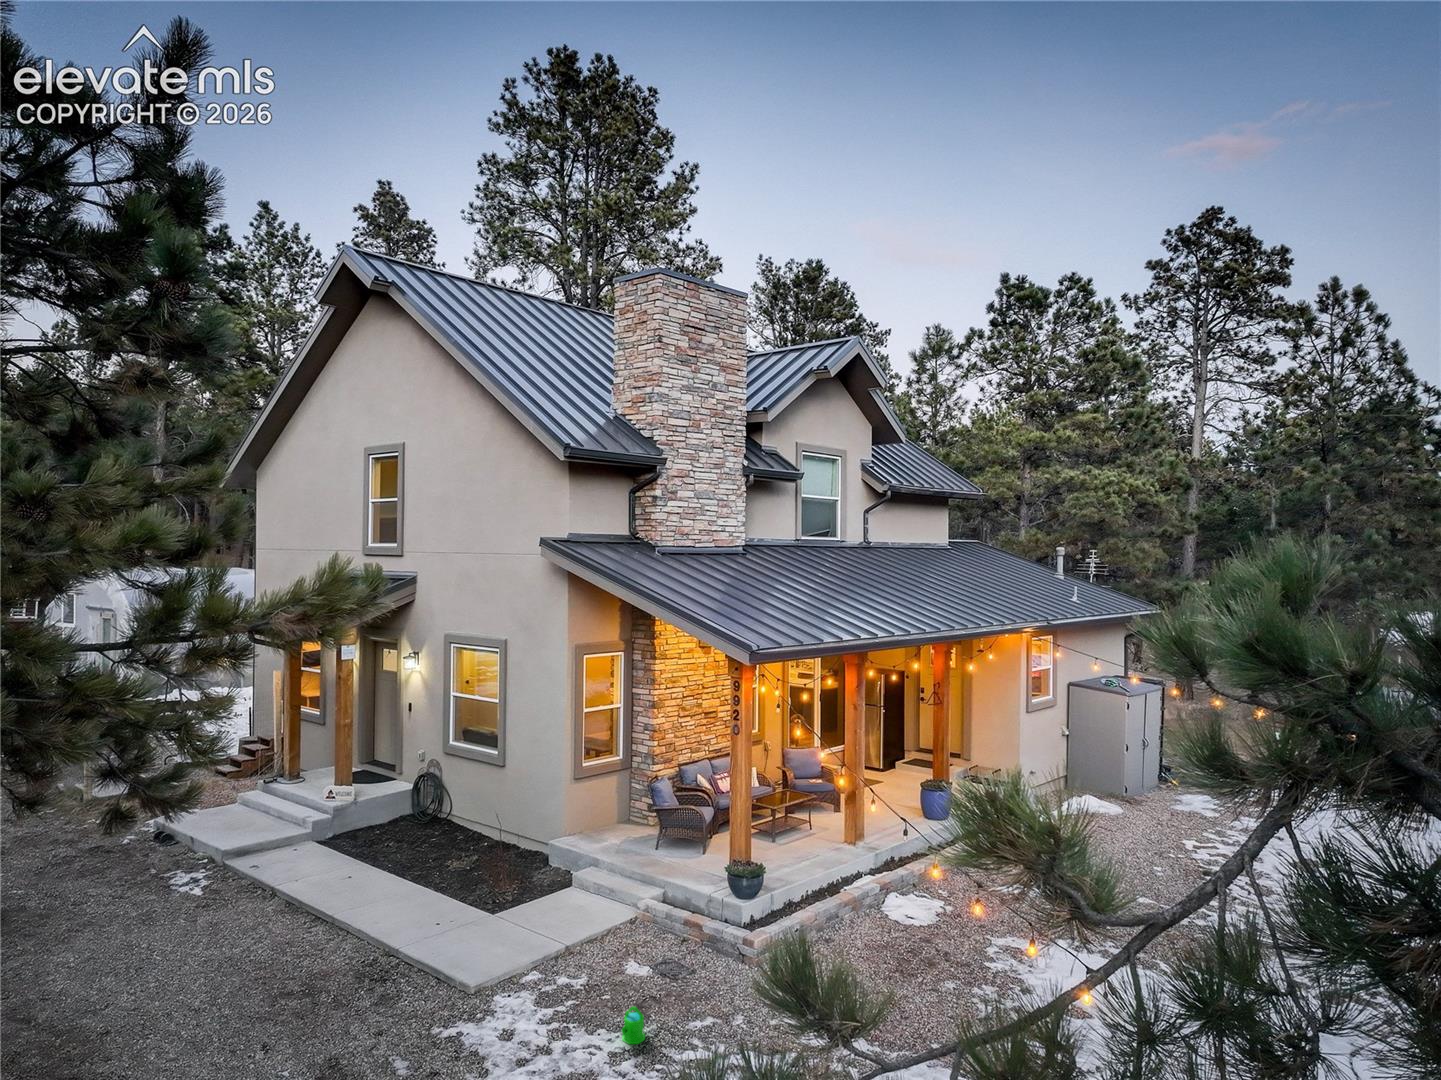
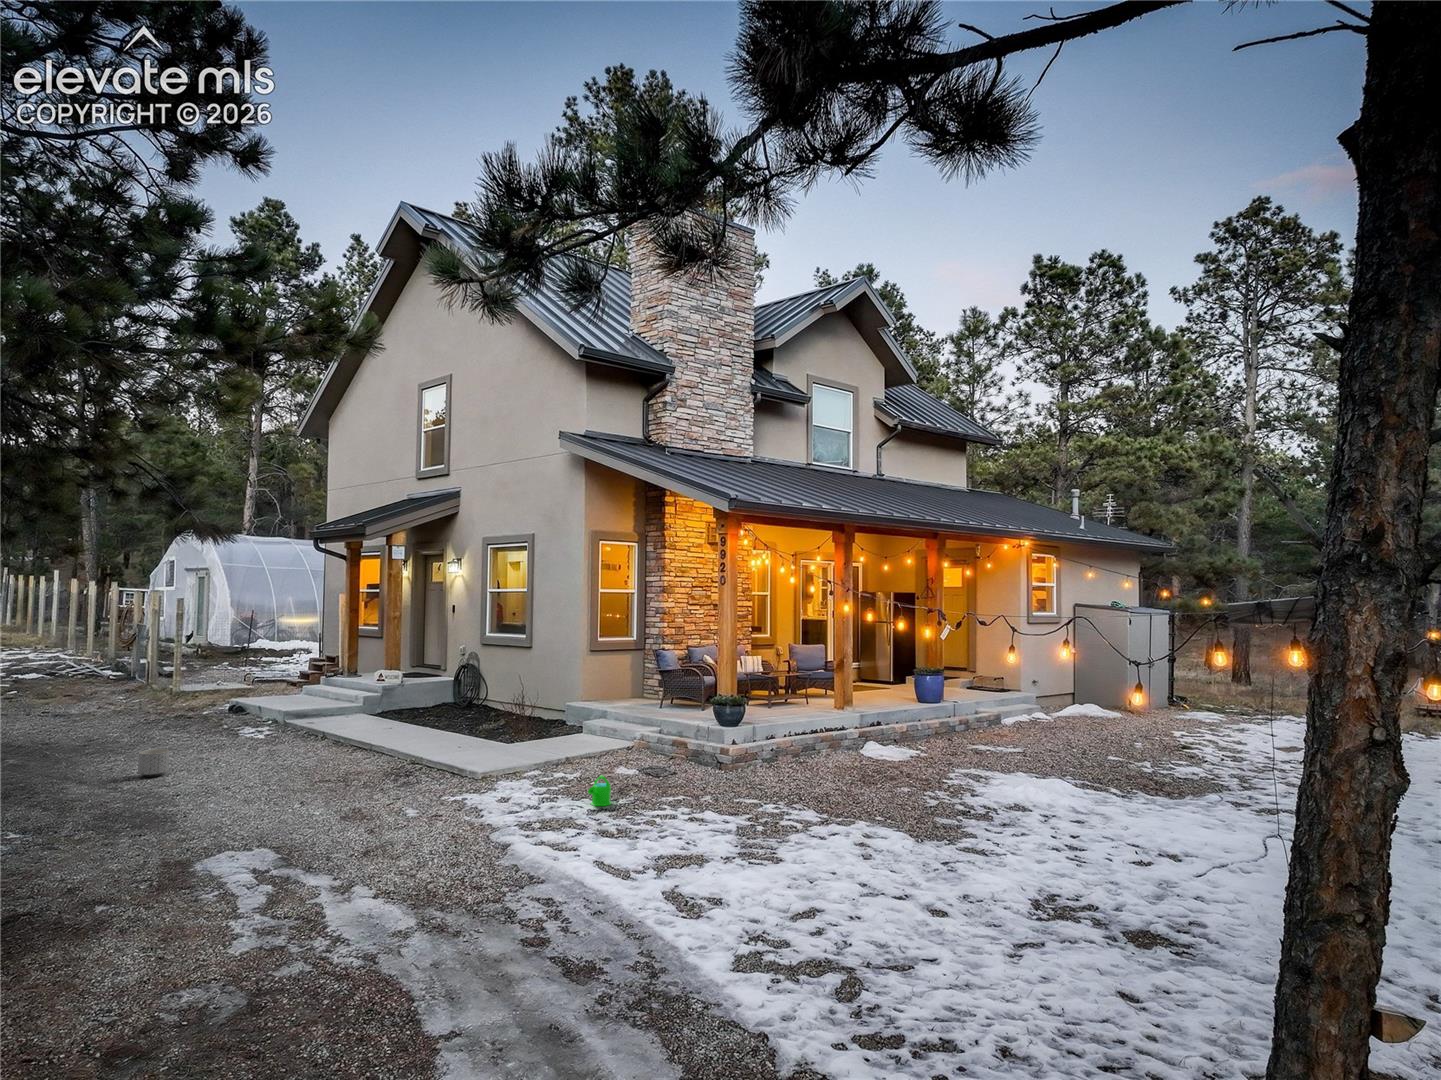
planter: none [74,972,111,1012] -> present [138,749,169,777]

